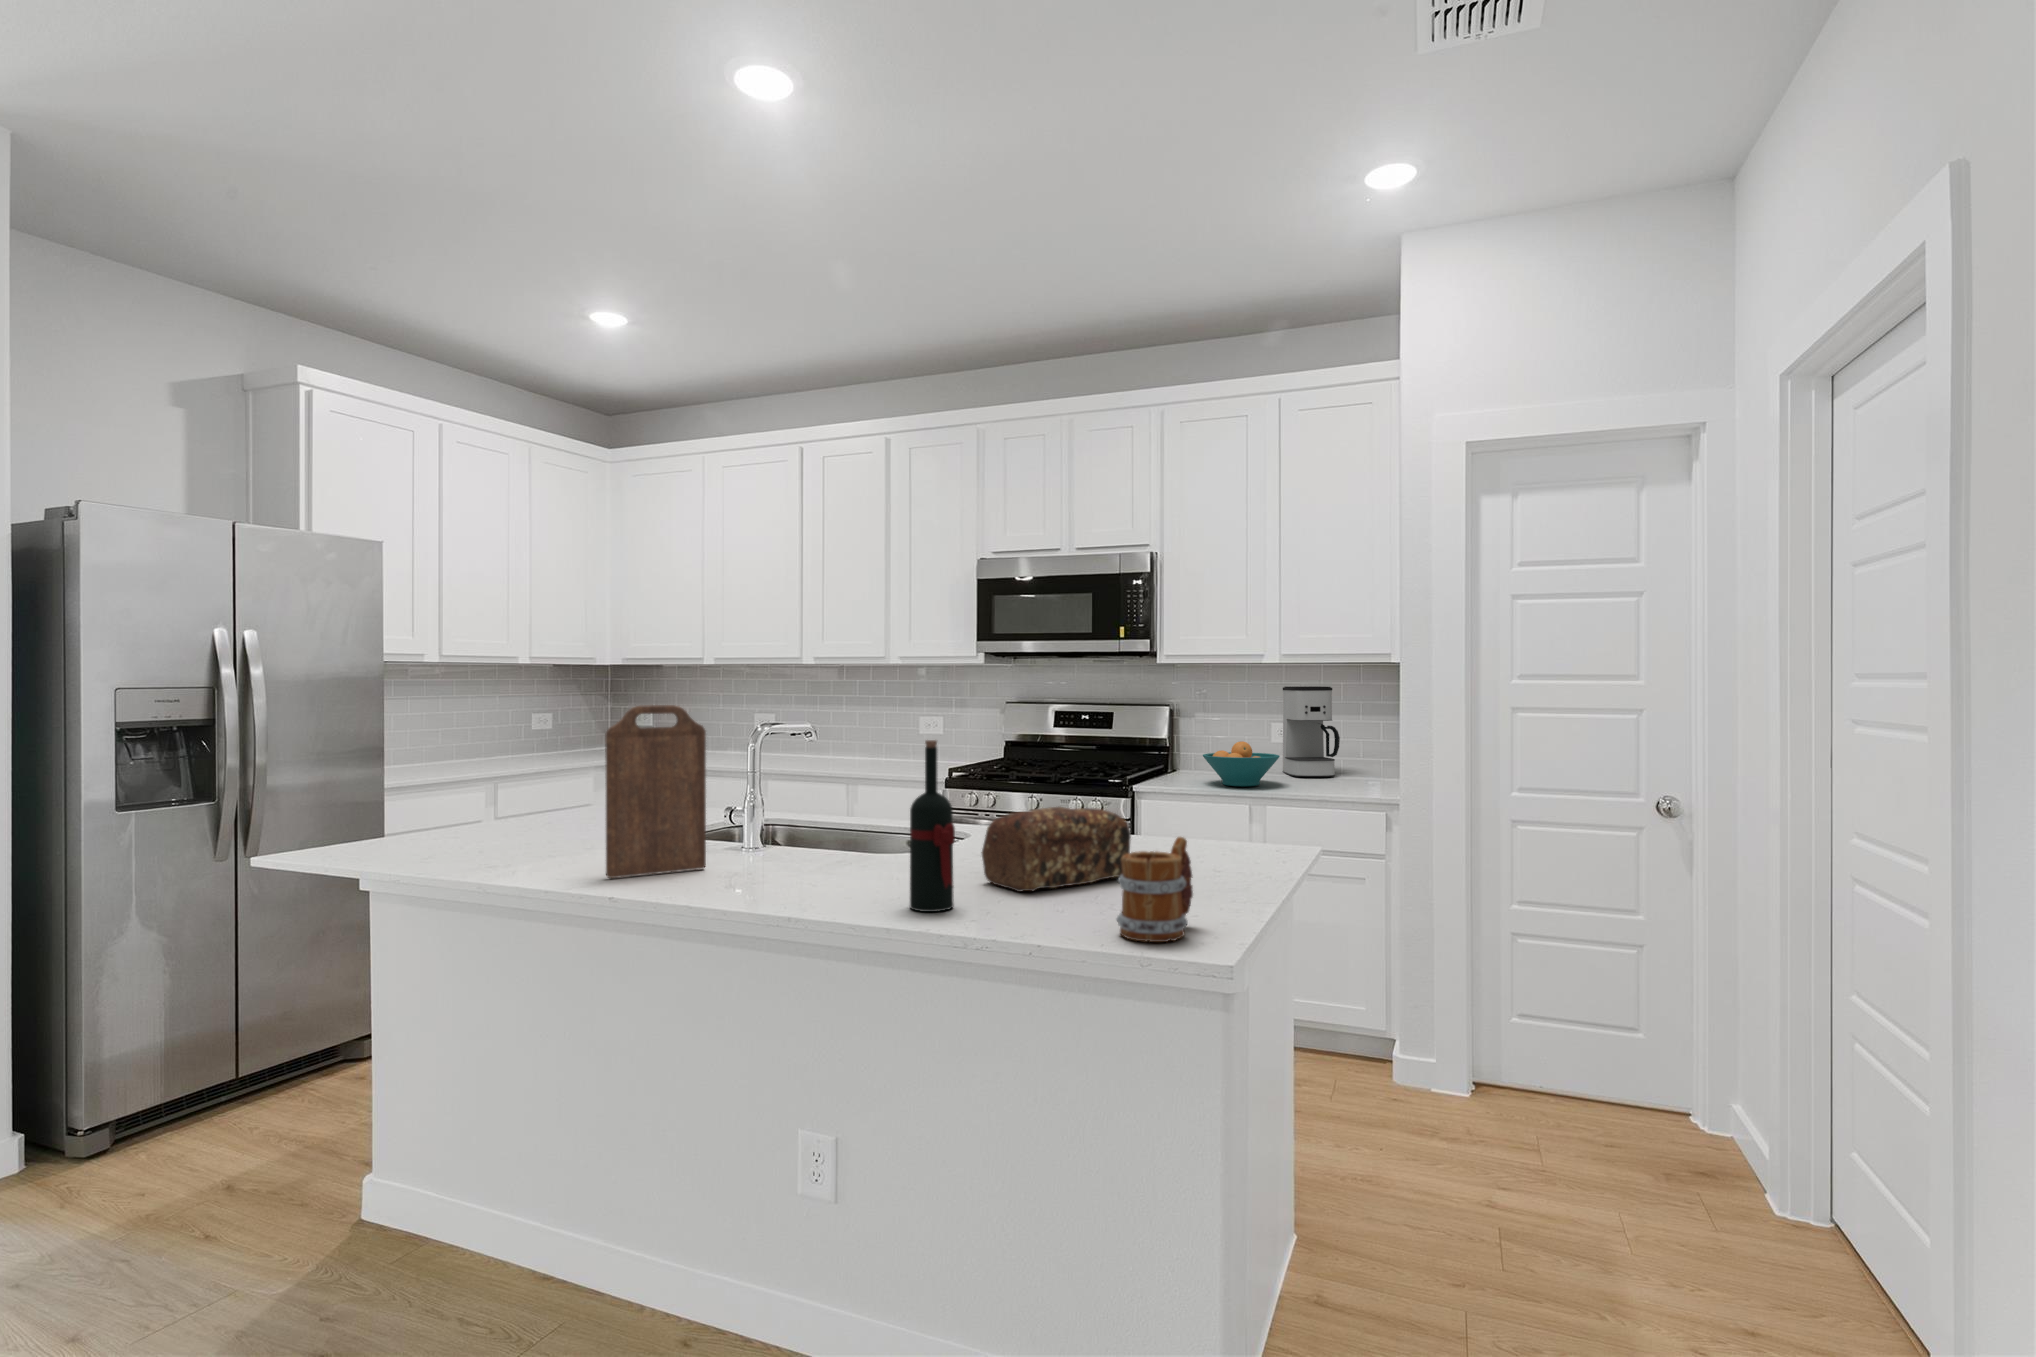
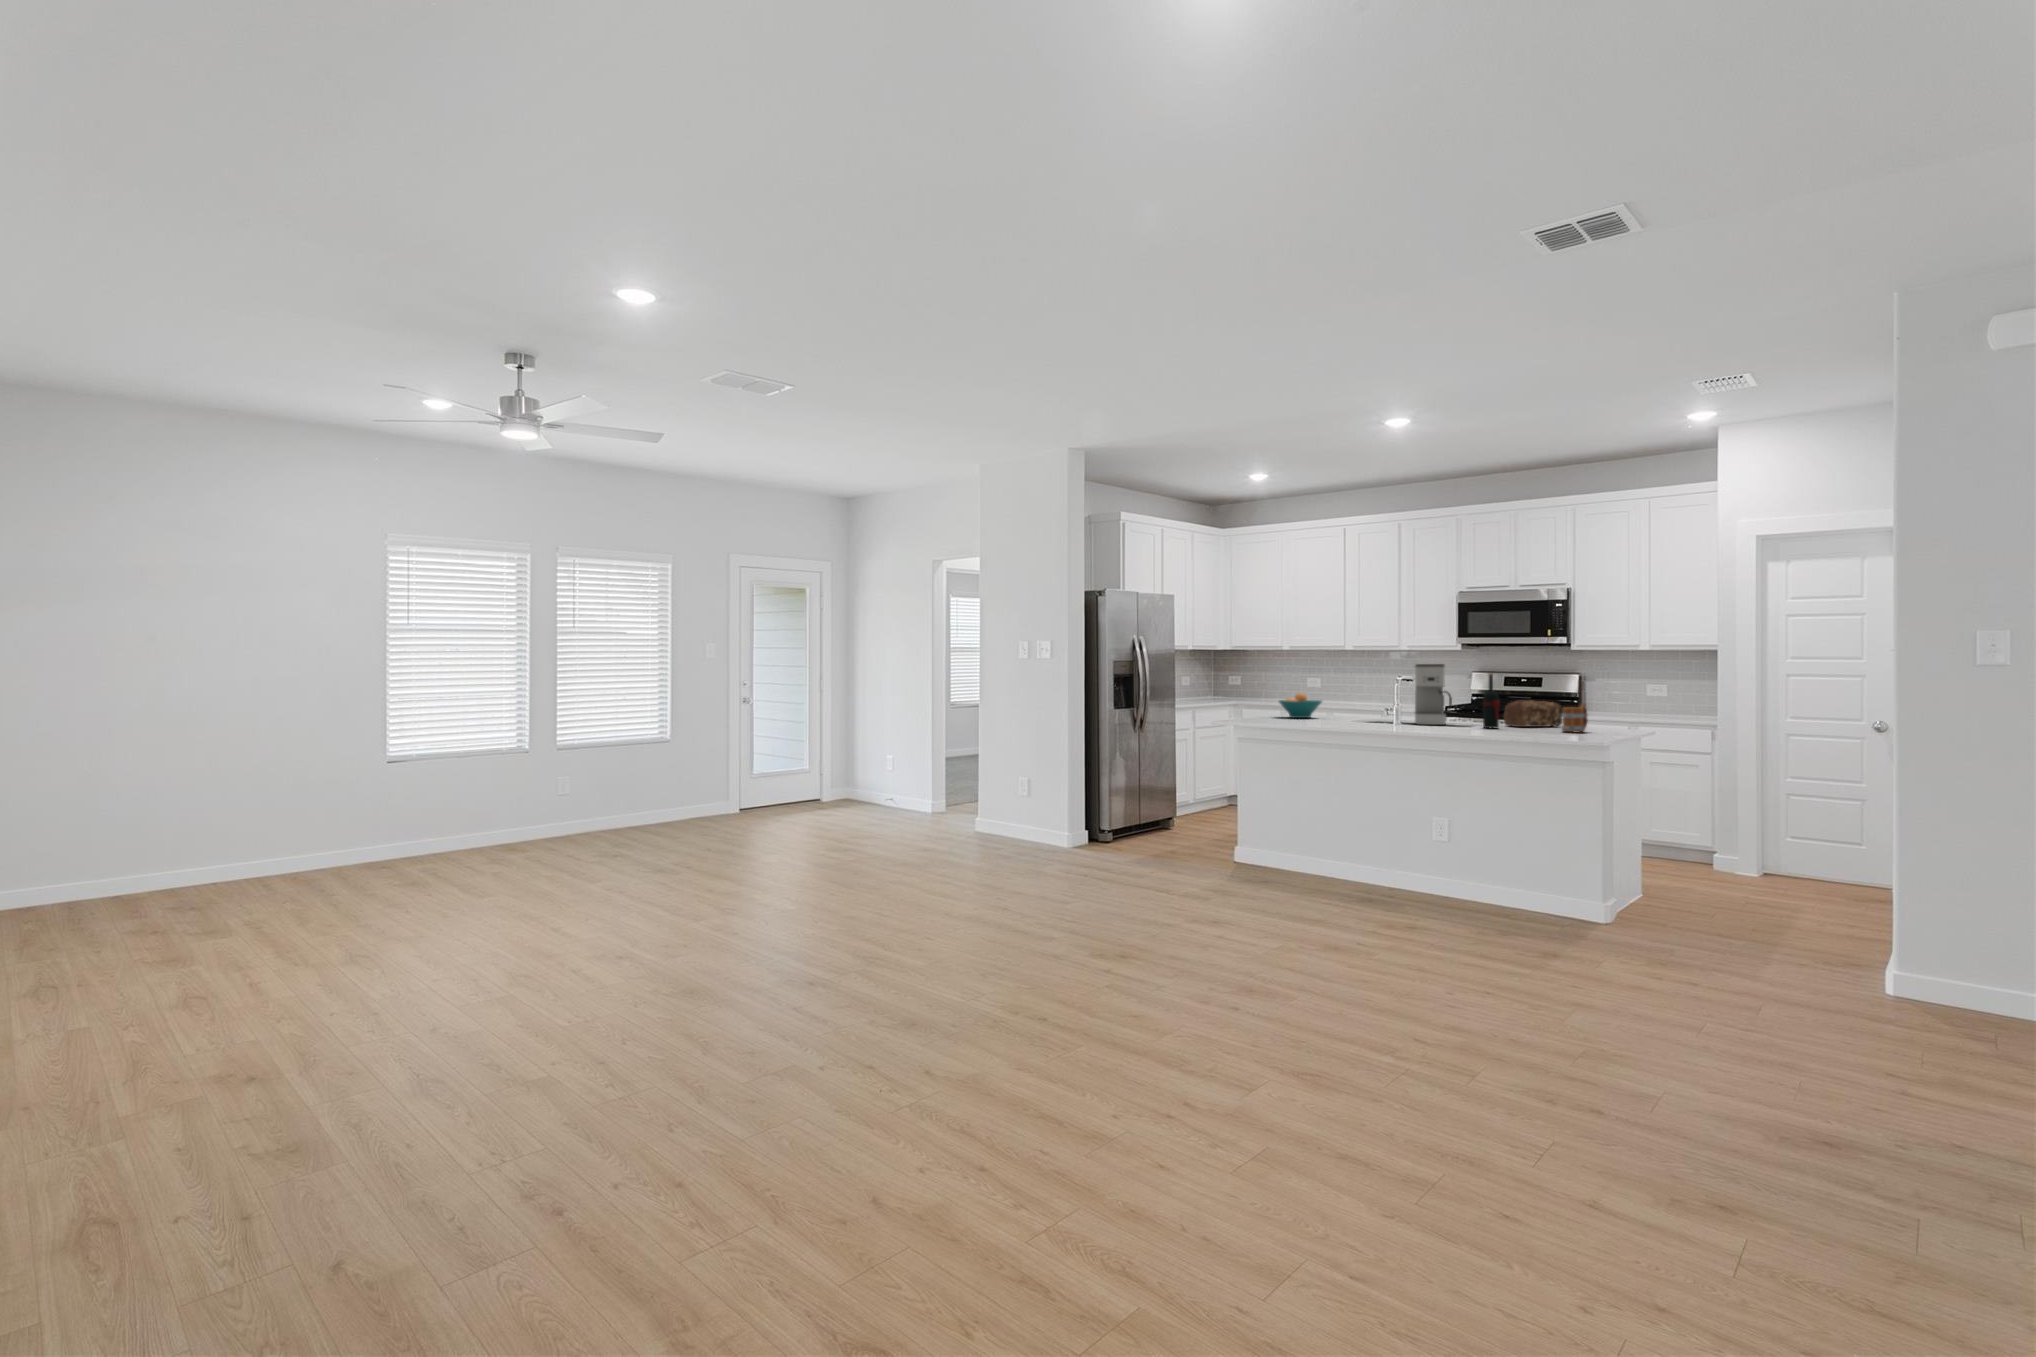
coffee maker: present [1283,686,1340,777] -> present [1415,664,1452,725]
cutting board: present [605,705,706,878] -> none [1361,664,1392,723]
fruit bowl: present [1203,741,1280,786] -> present [1279,693,1322,718]

